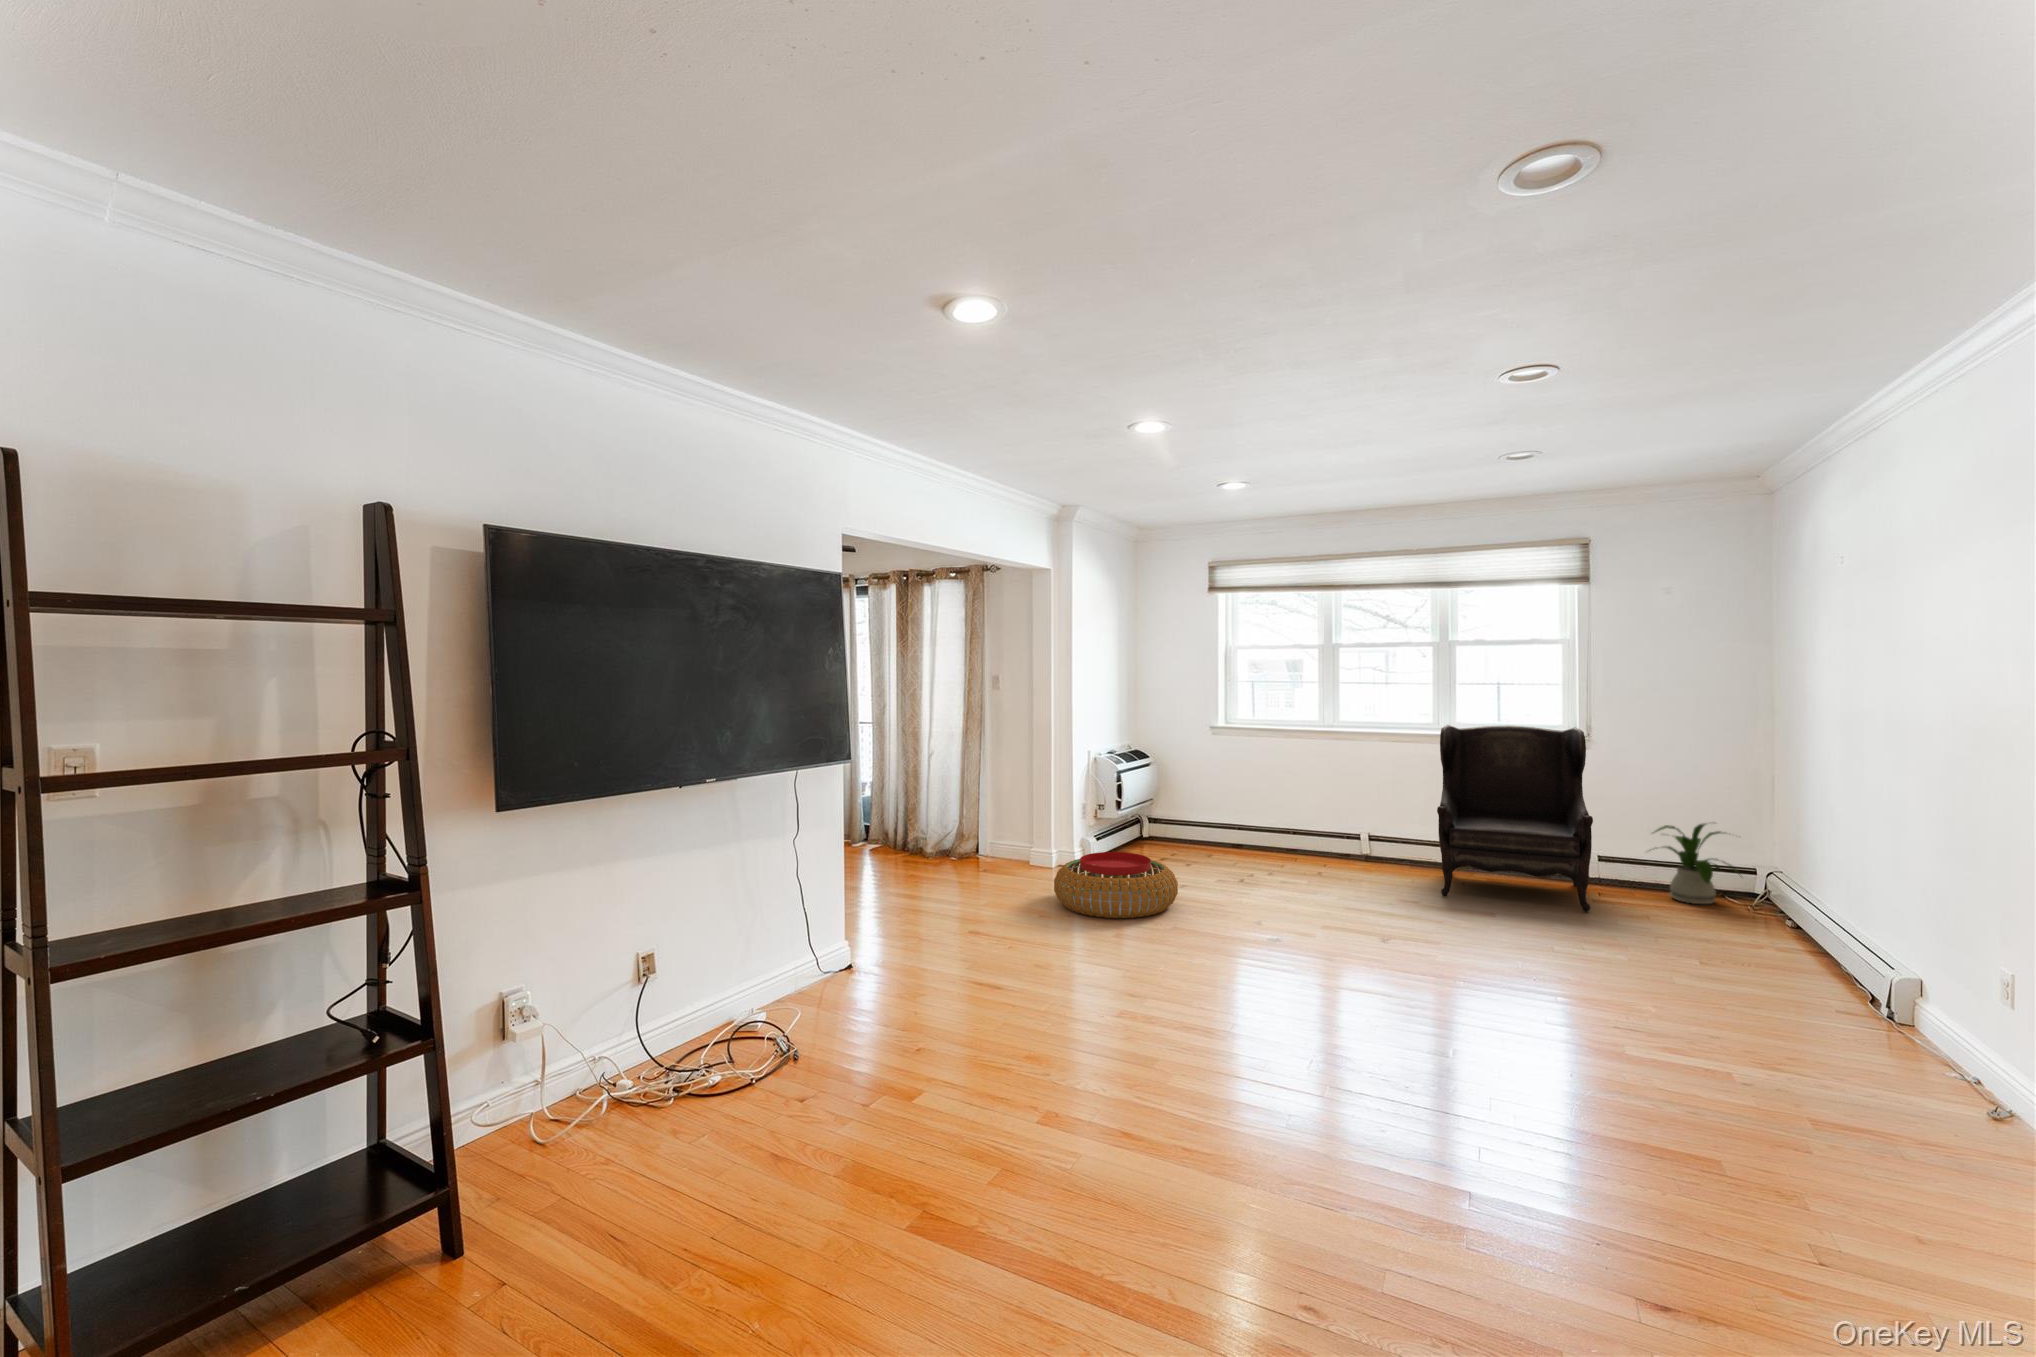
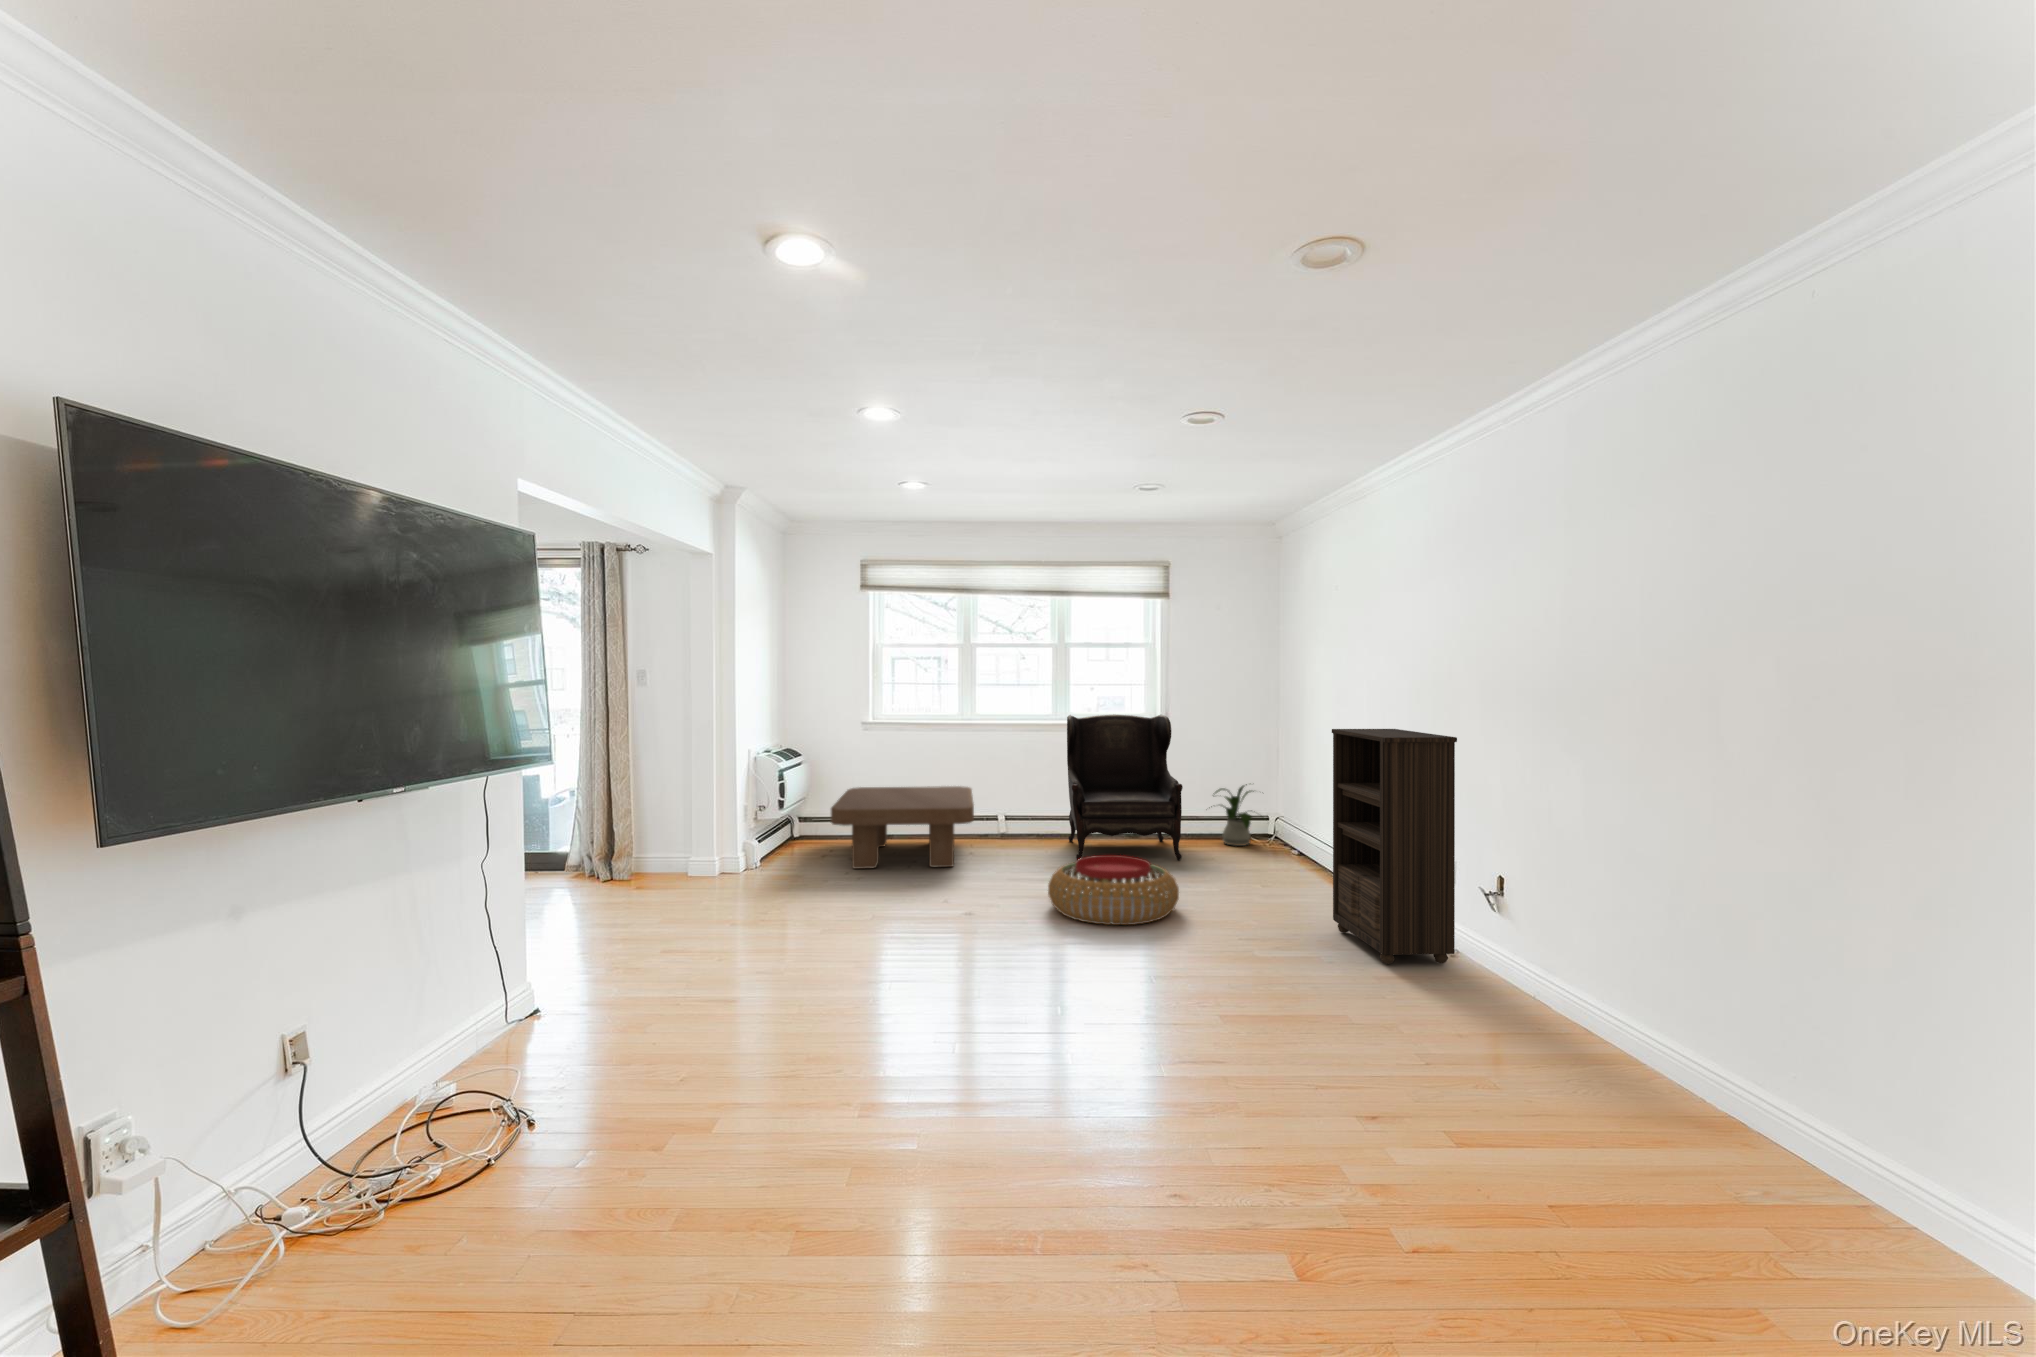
bookshelf: none [1775,758,1987,1126] -> present [1332,729,1457,964]
coffee table: none [1161,793,1328,886] -> present [831,786,974,869]
pouf: present [1054,852,1178,918] -> present [1048,855,1179,925]

